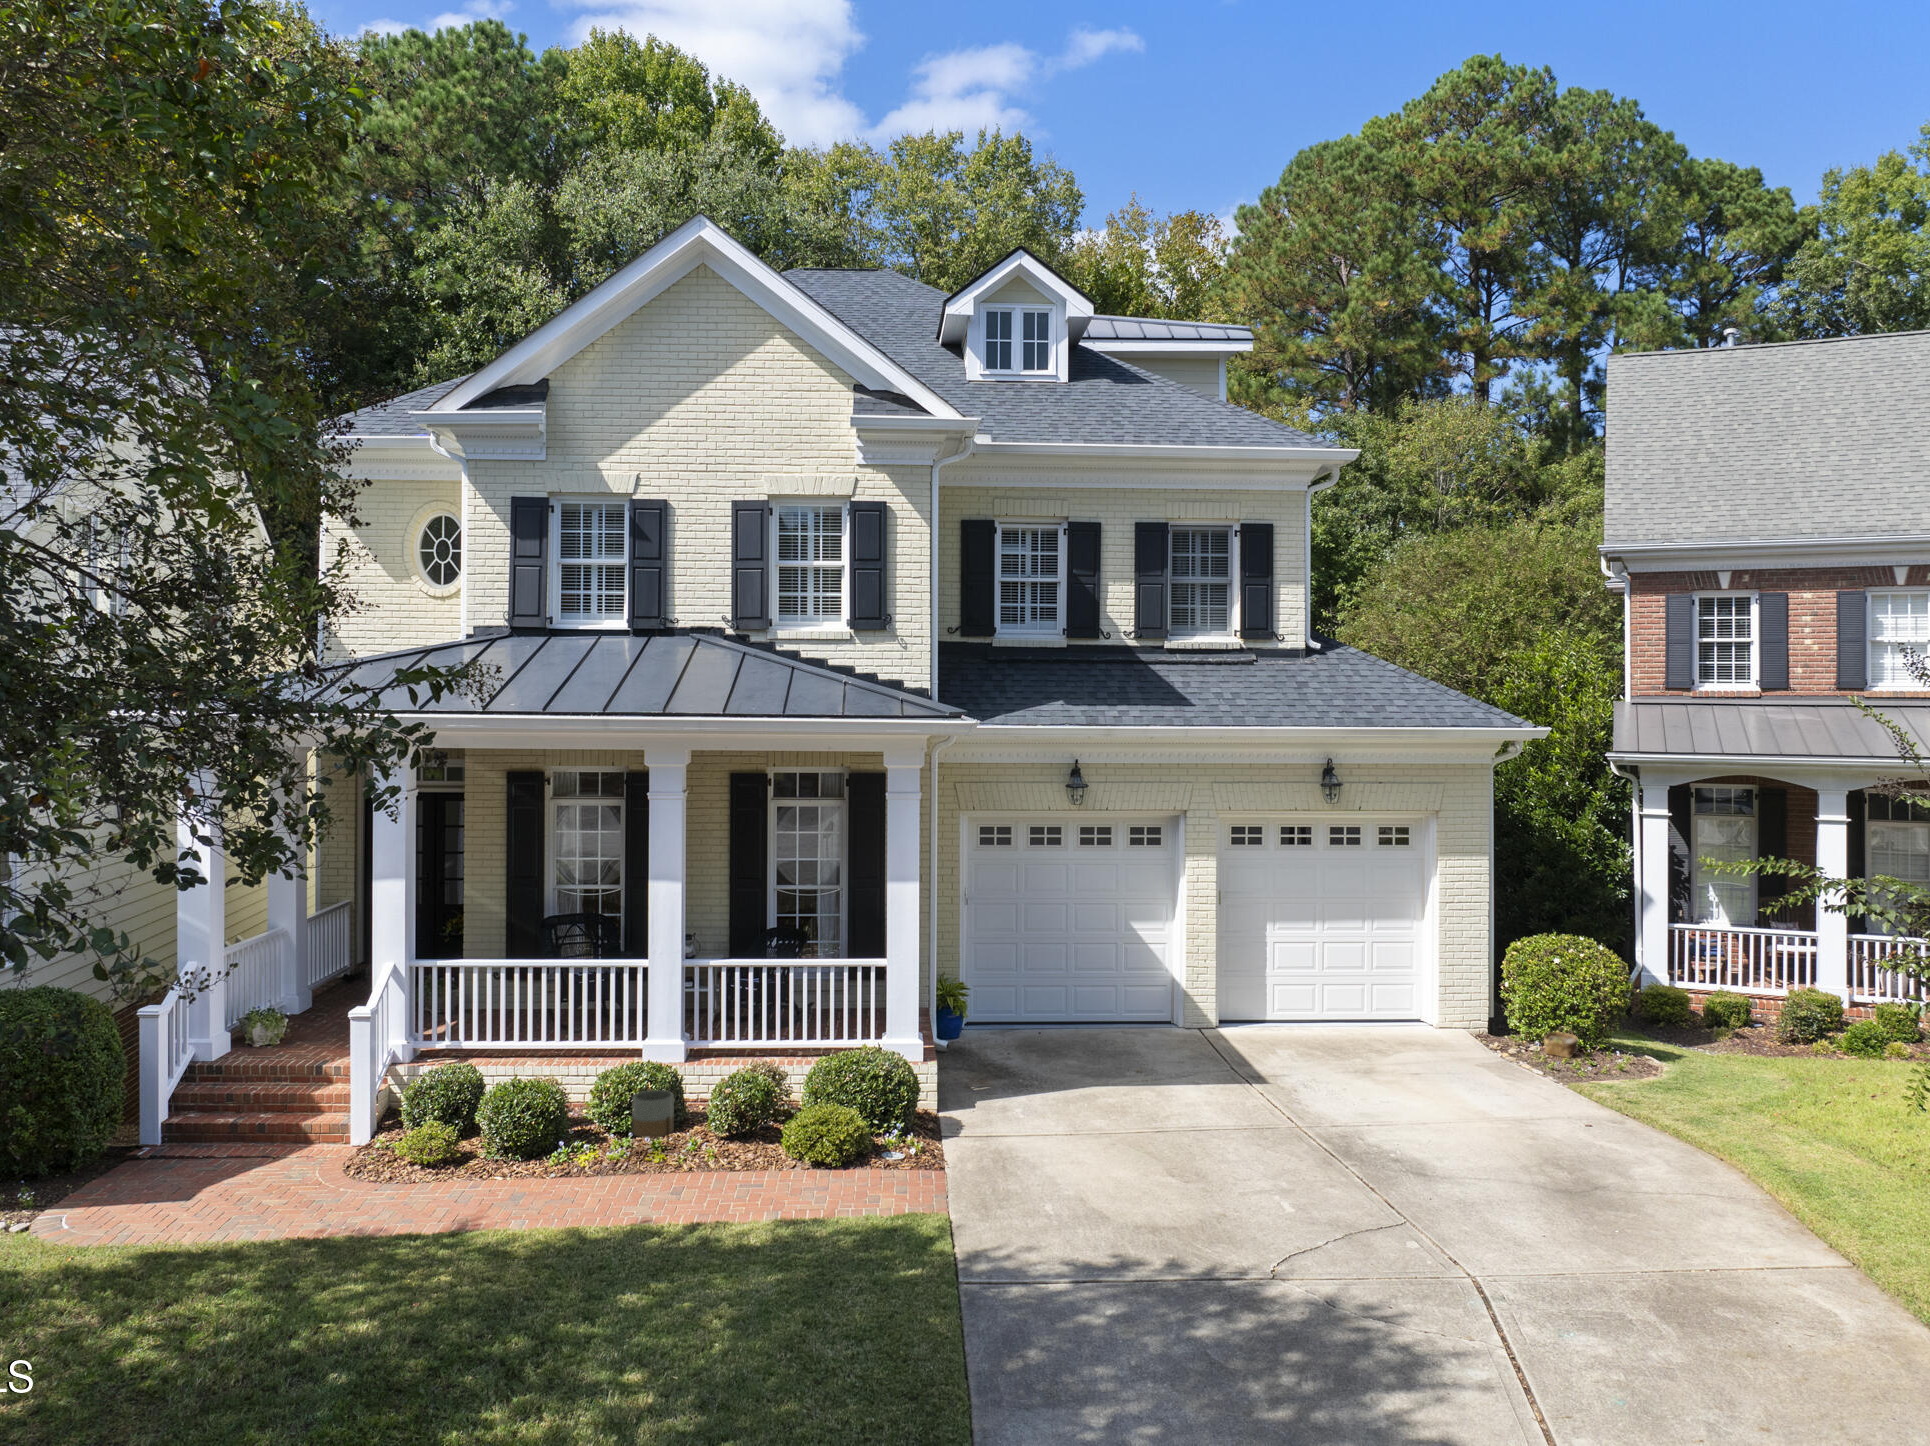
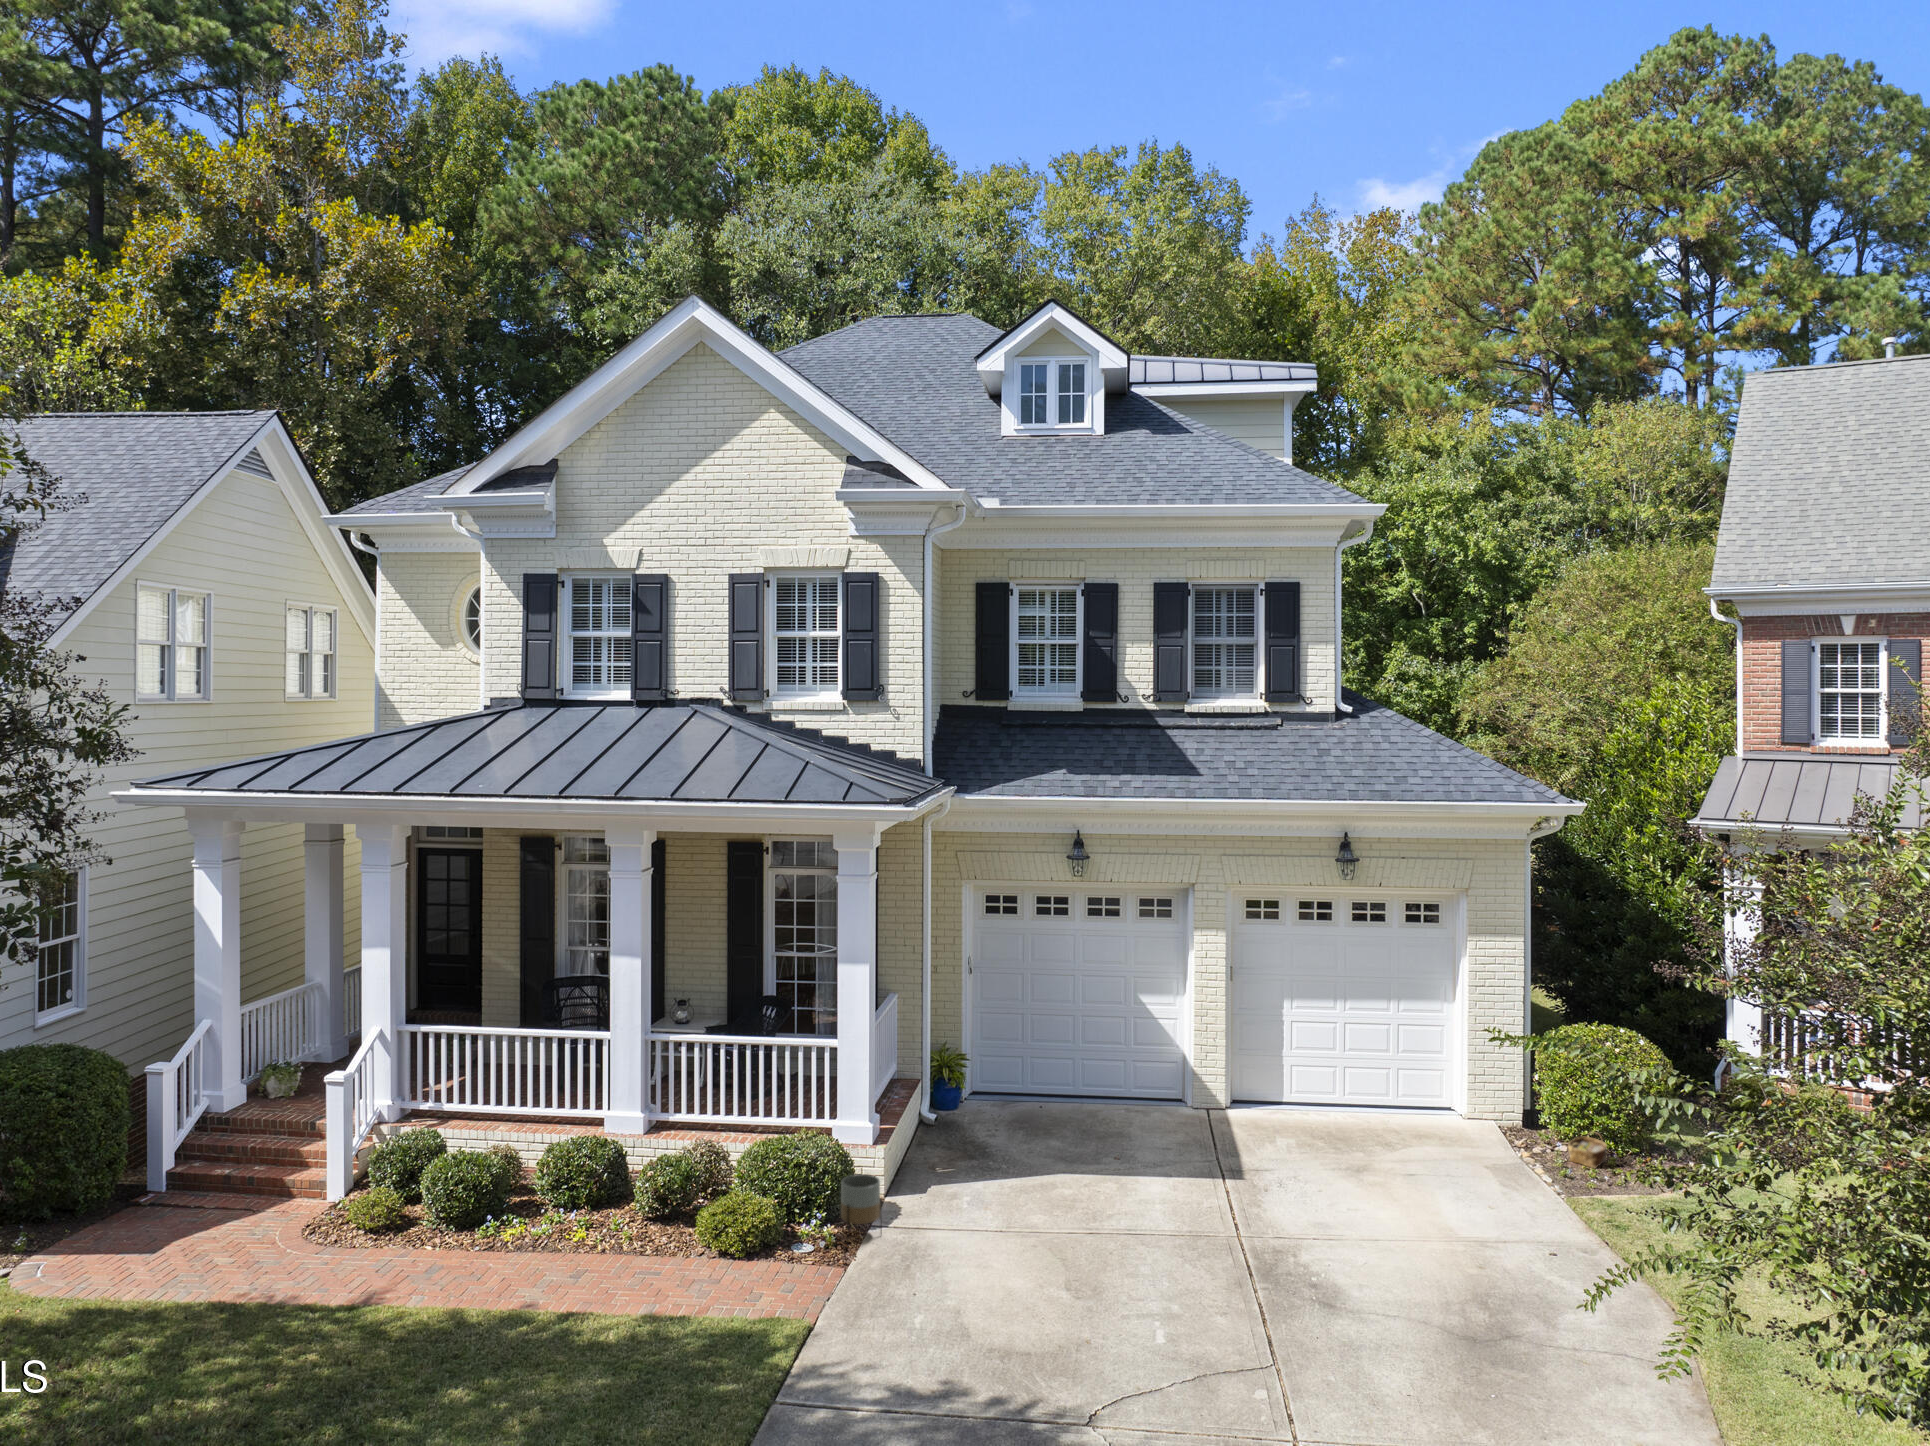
planter: present [631,1090,674,1141] -> present [841,1174,882,1232]

